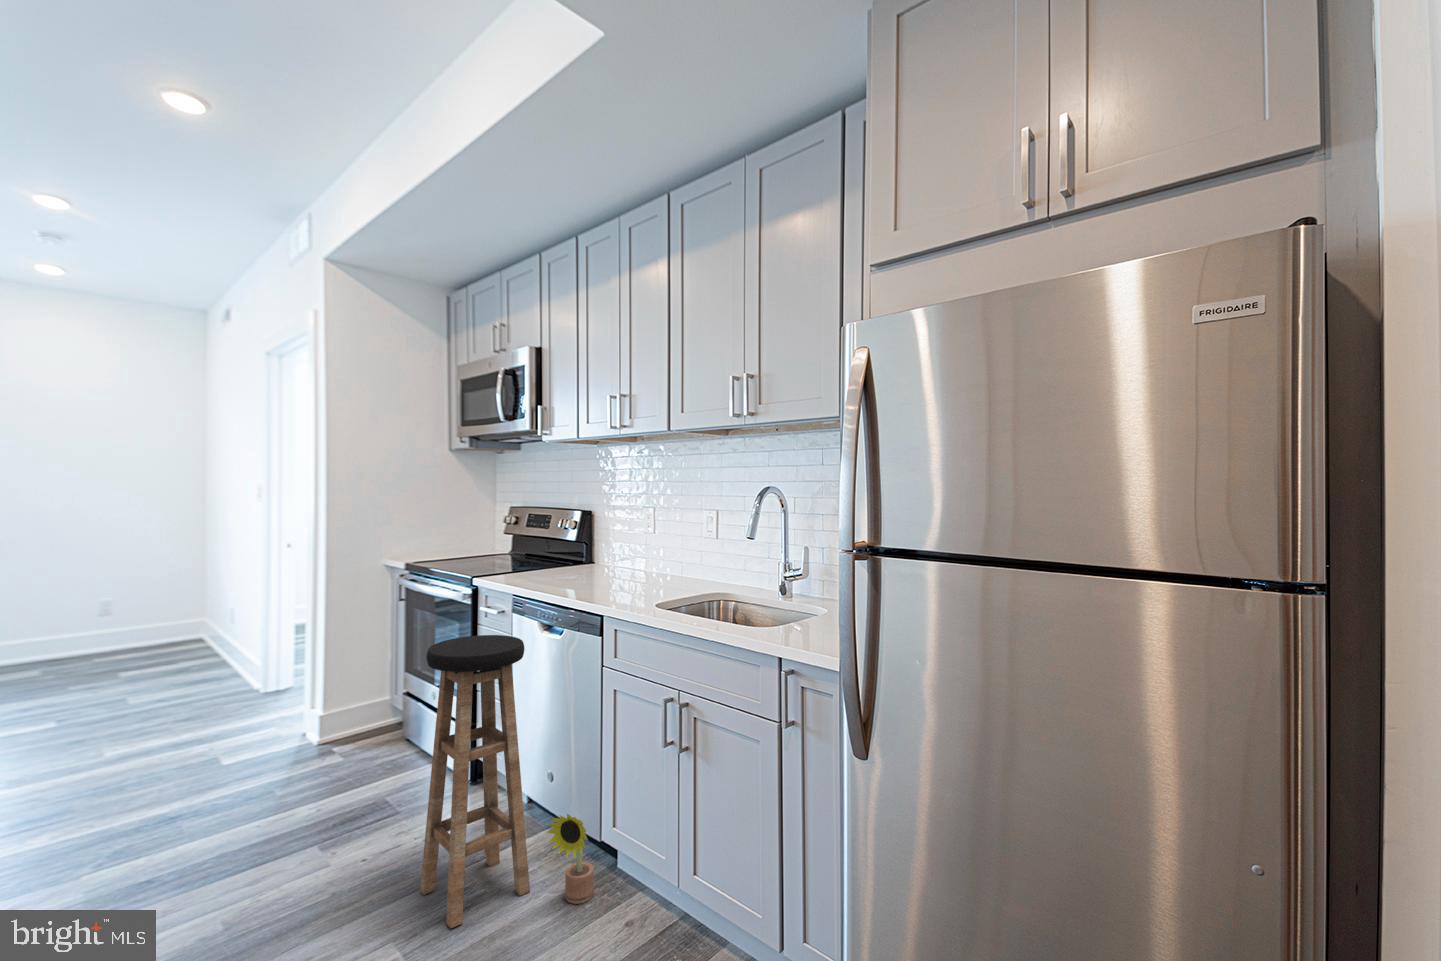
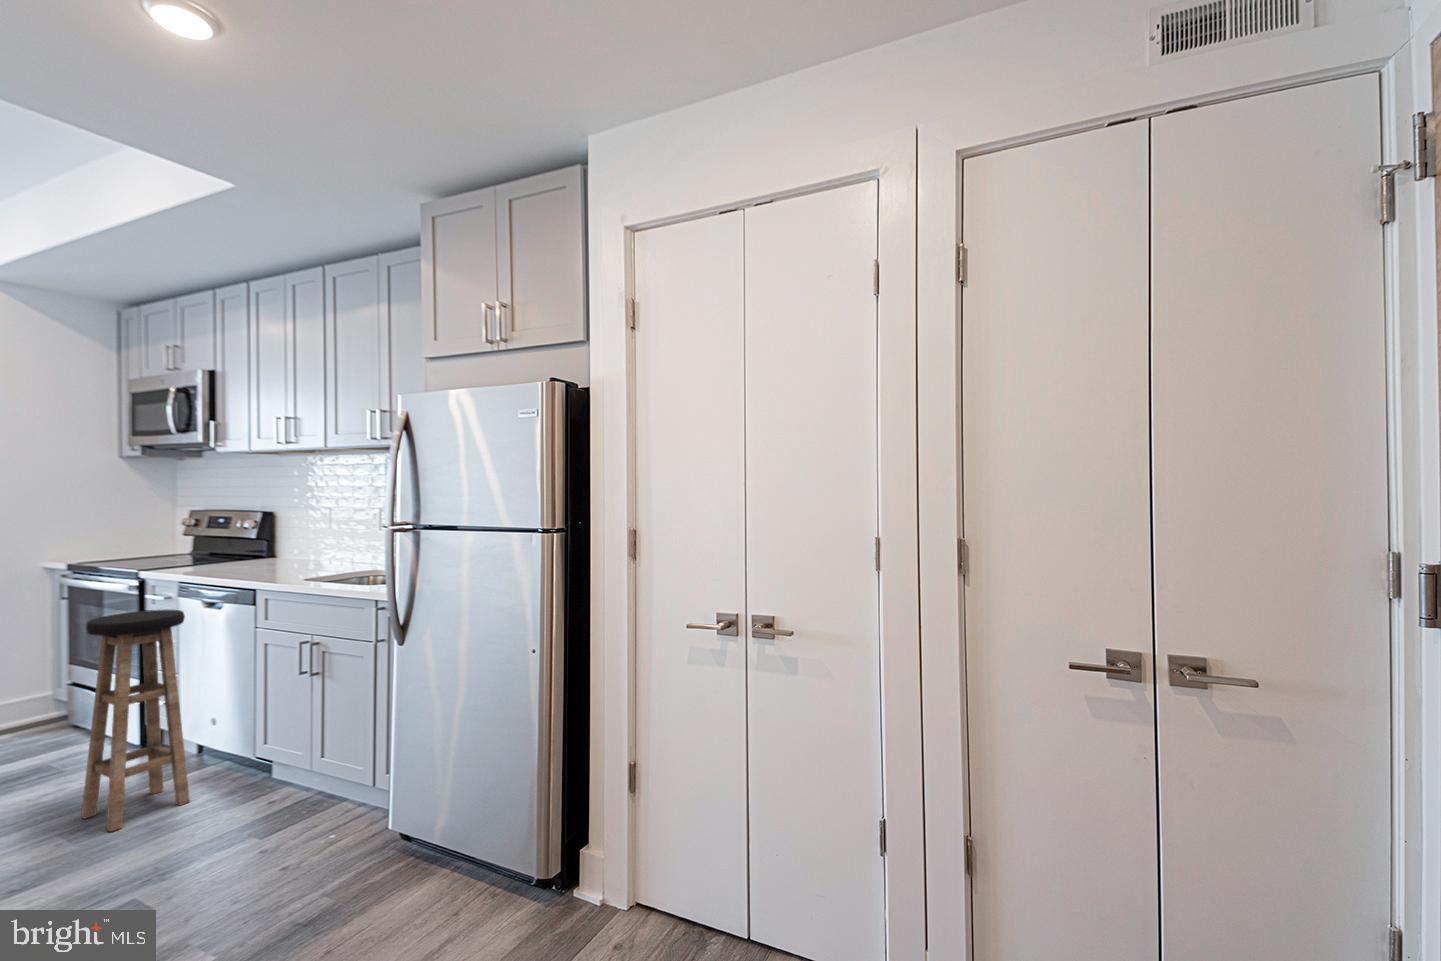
decorative plant: present [547,814,593,904] -> none [202,734,248,802]

